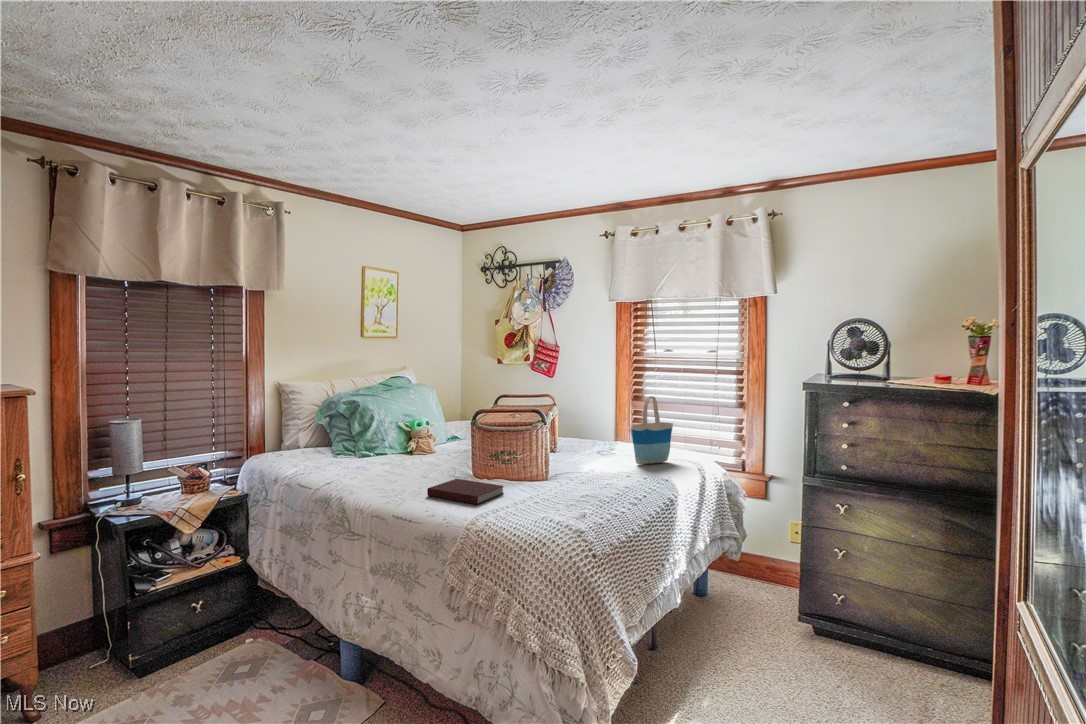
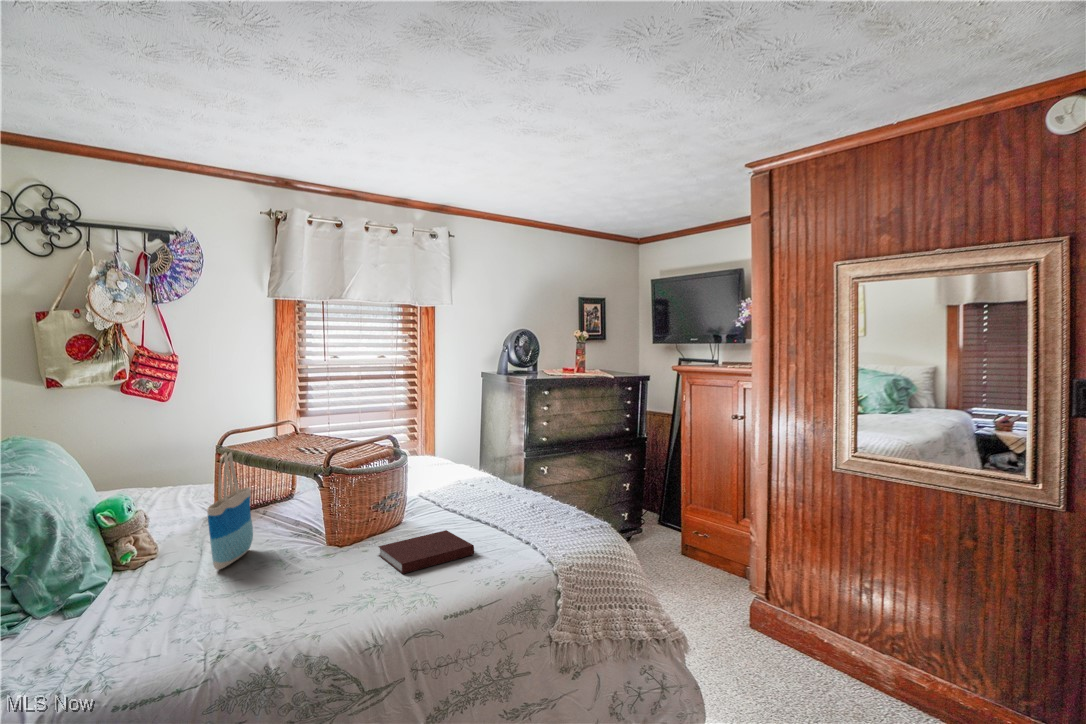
tote bag: present [632,396,673,464] -> present [207,453,253,570]

